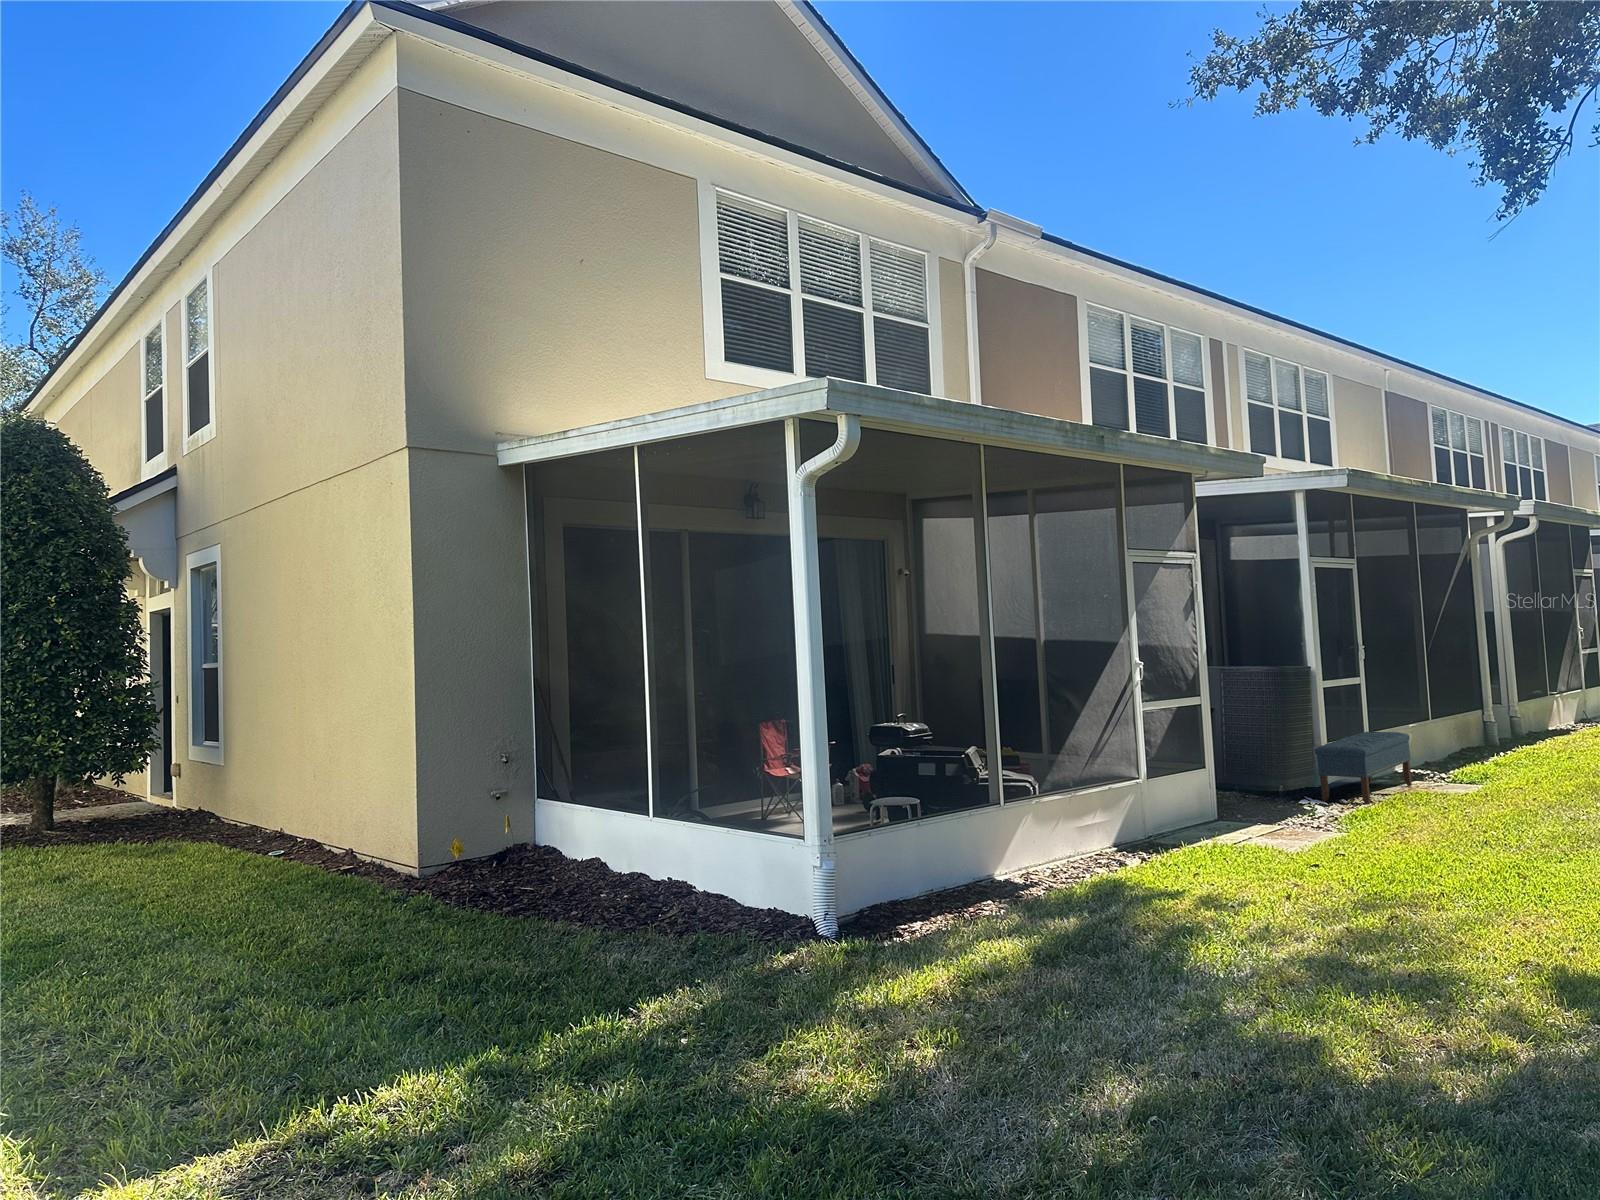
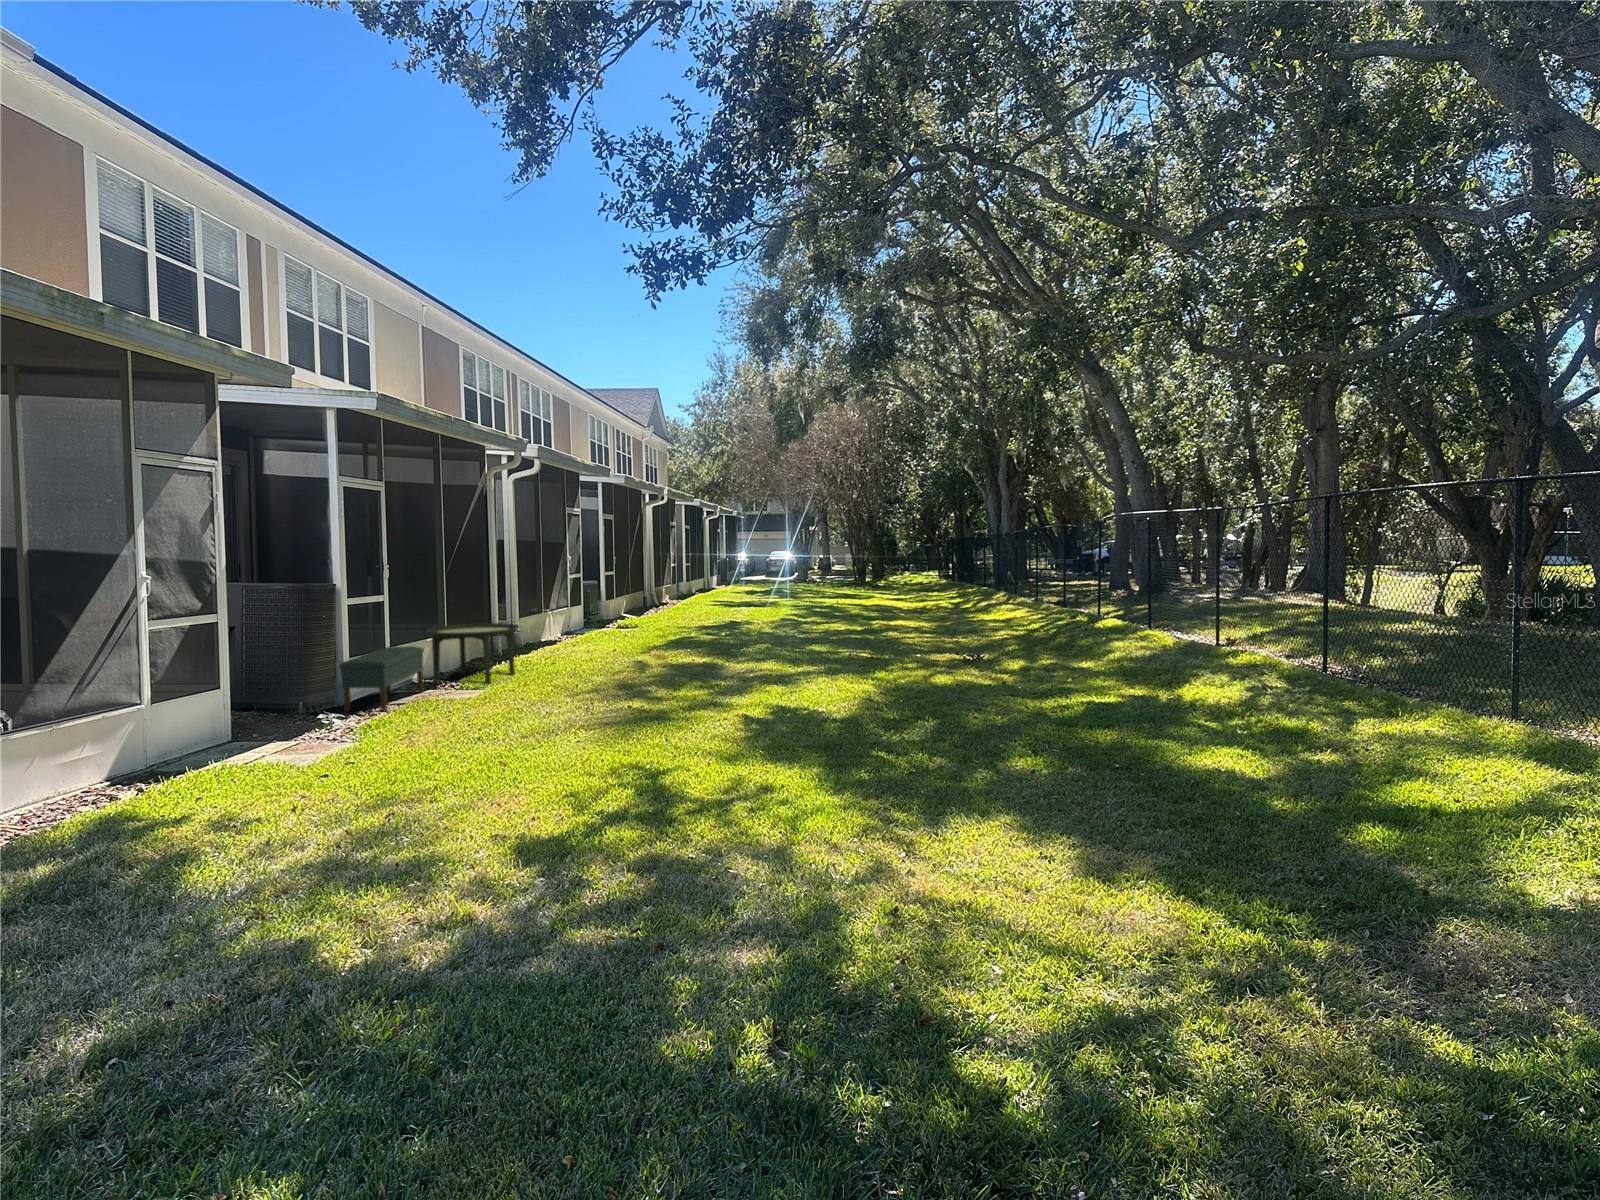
round table: none [1410,707,1537,781] -> present [427,623,518,683]

